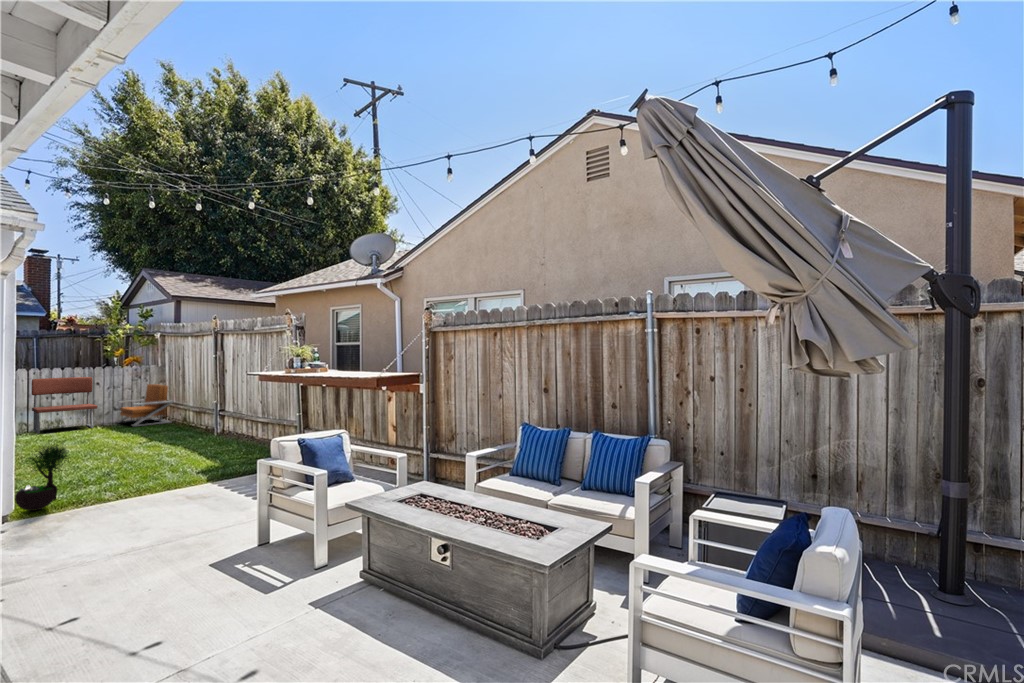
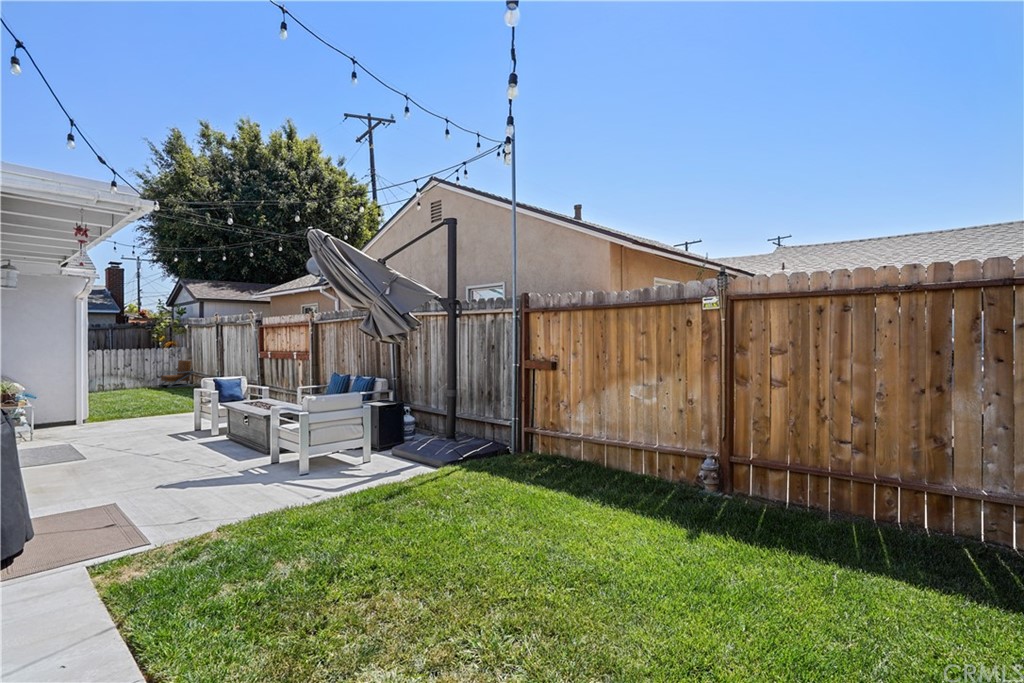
bench: present [32,377,97,433] -> none [104,355,145,390]
potted tree: present [15,445,69,511] -> none [88,382,116,419]

